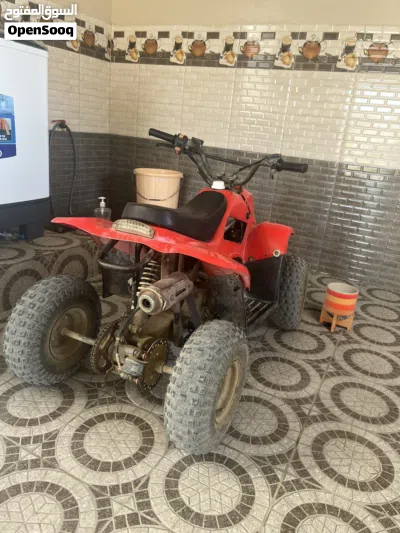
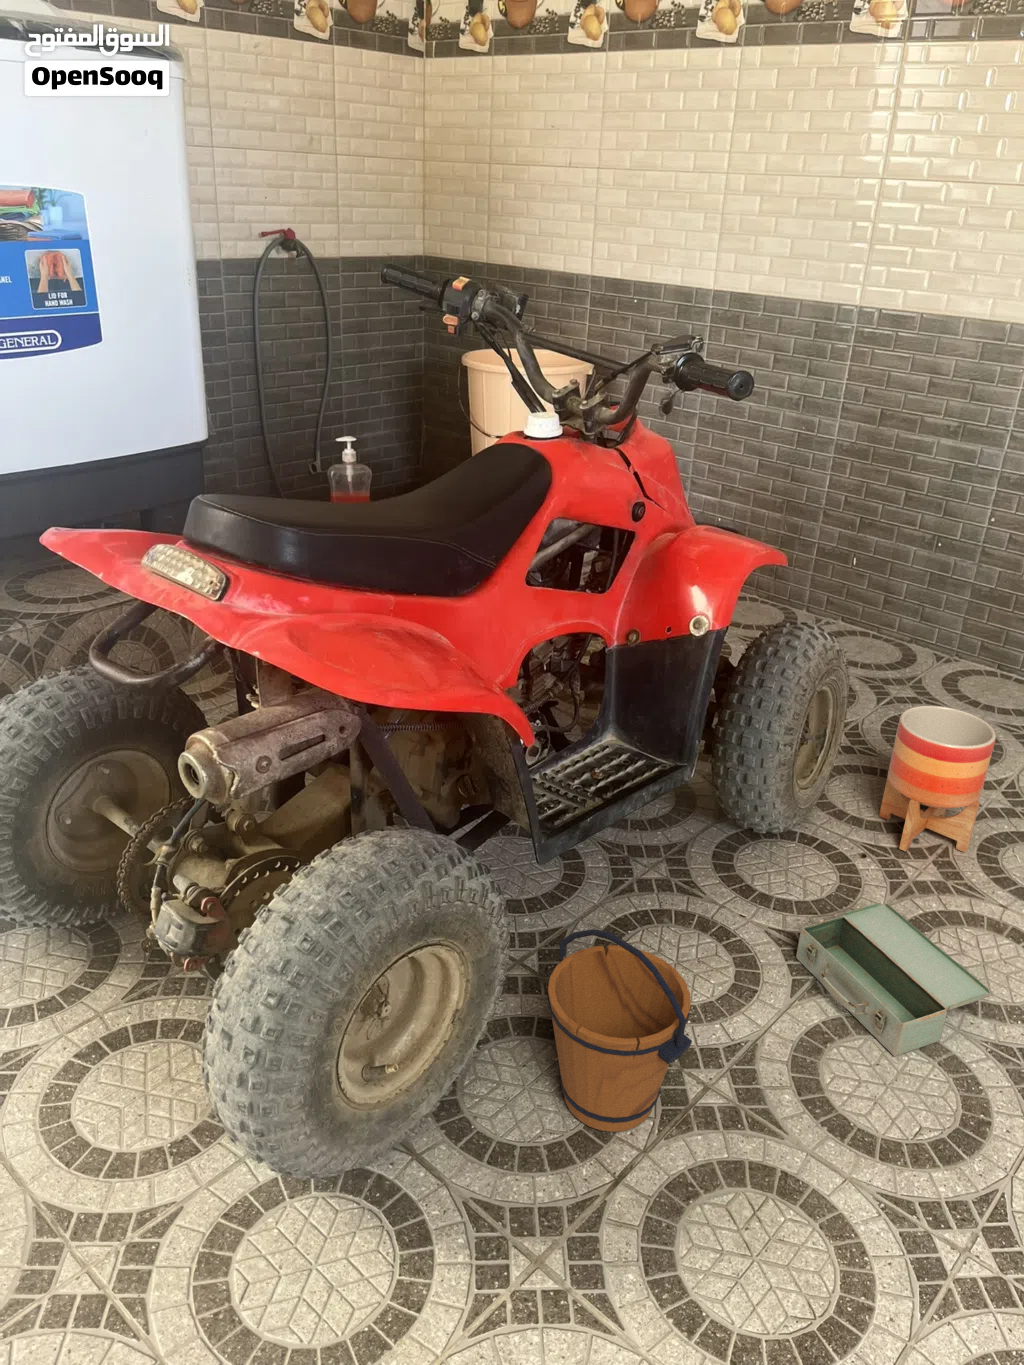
toolbox: none [317,346,385,393] -> present [796,903,991,1056]
bucket: none [259,354,318,428] -> present [548,929,692,1132]

